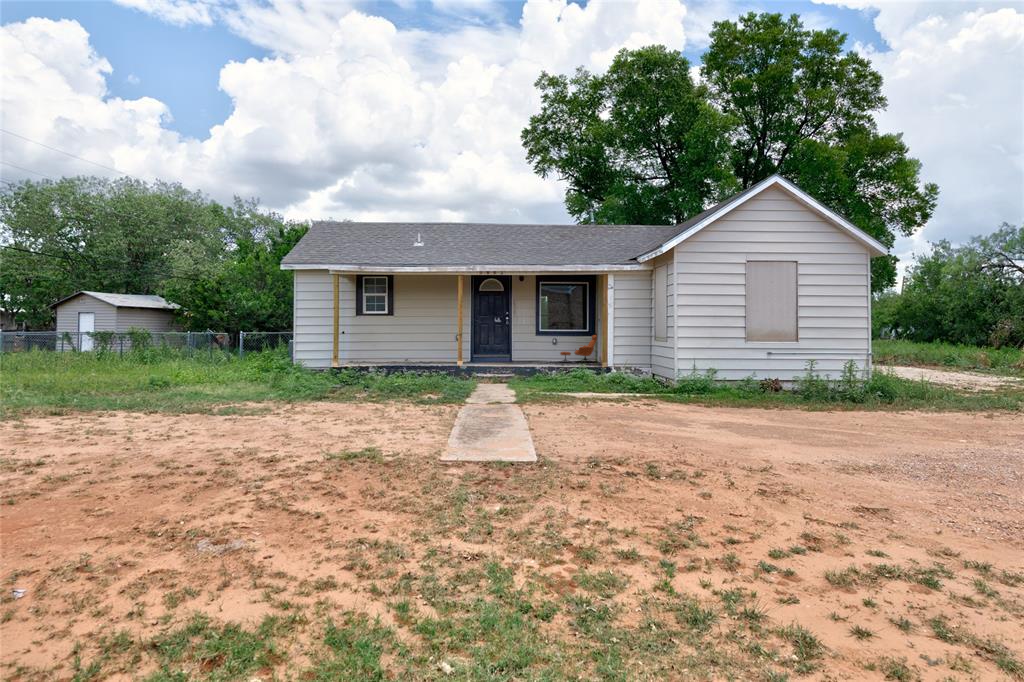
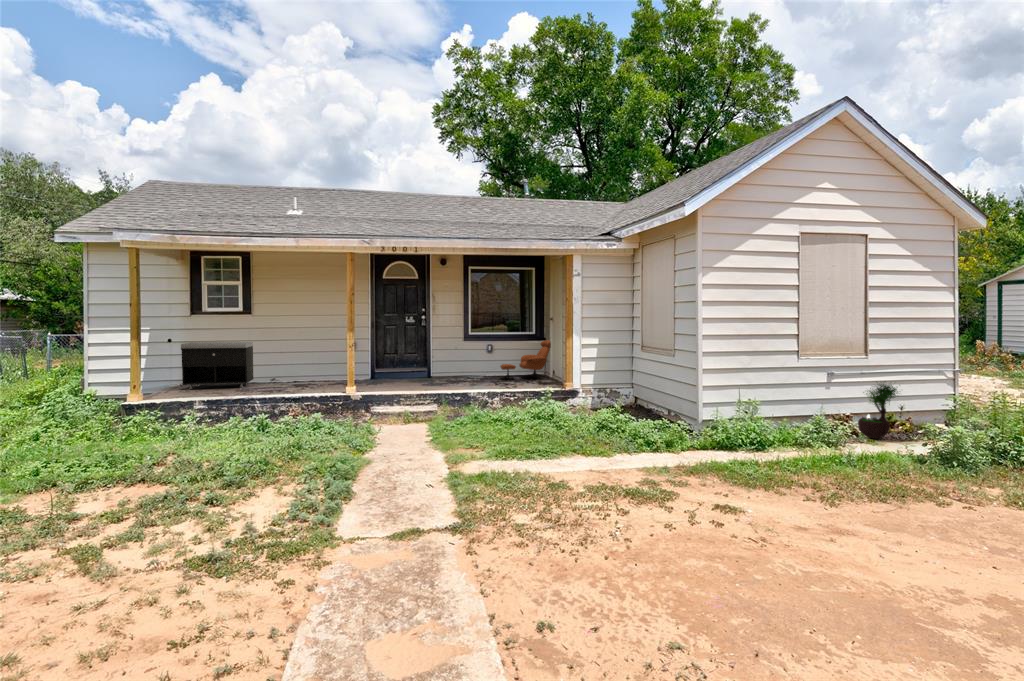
storage bench: none [354,334,394,363] -> present [181,342,253,389]
potted tree: none [791,356,817,397] -> present [858,384,898,439]

